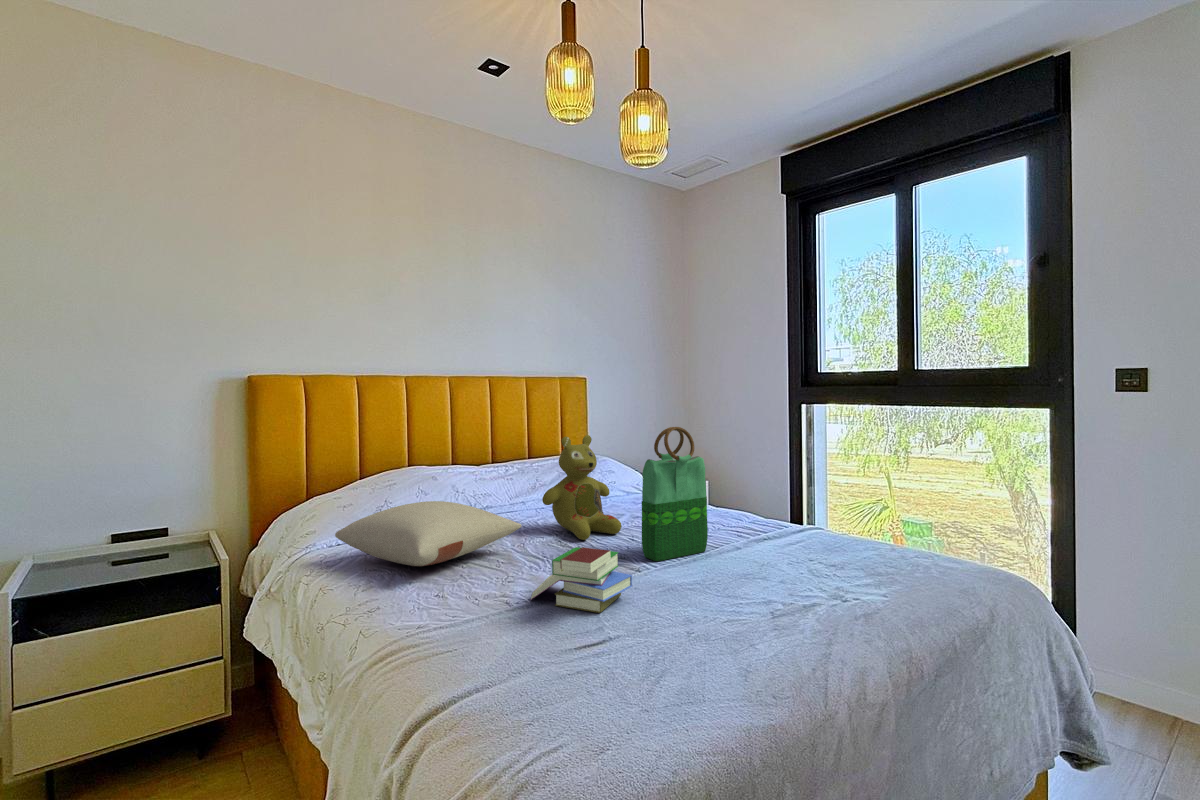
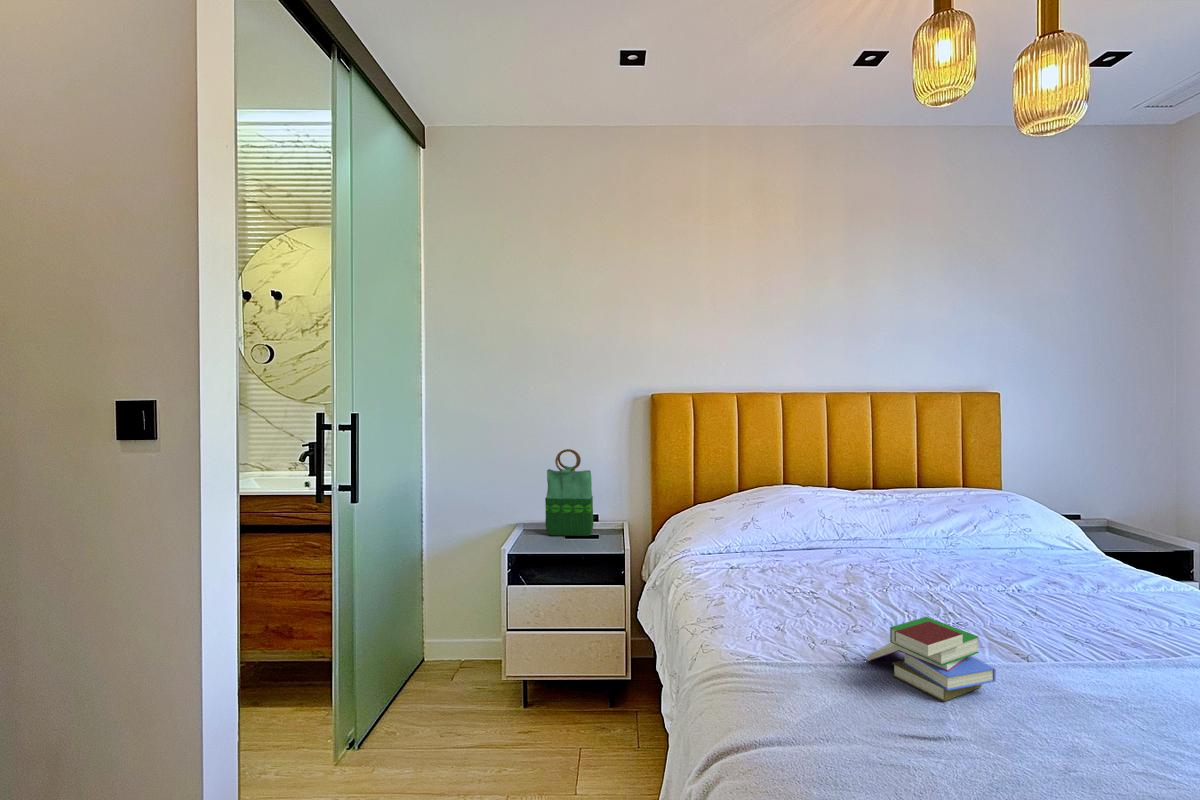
tote bag: present [642,427,708,561] -> present [545,449,593,536]
stuffed bear: present [542,435,621,540] -> none [912,476,1020,601]
pillow: present [335,501,521,566] -> none [701,530,879,594]

